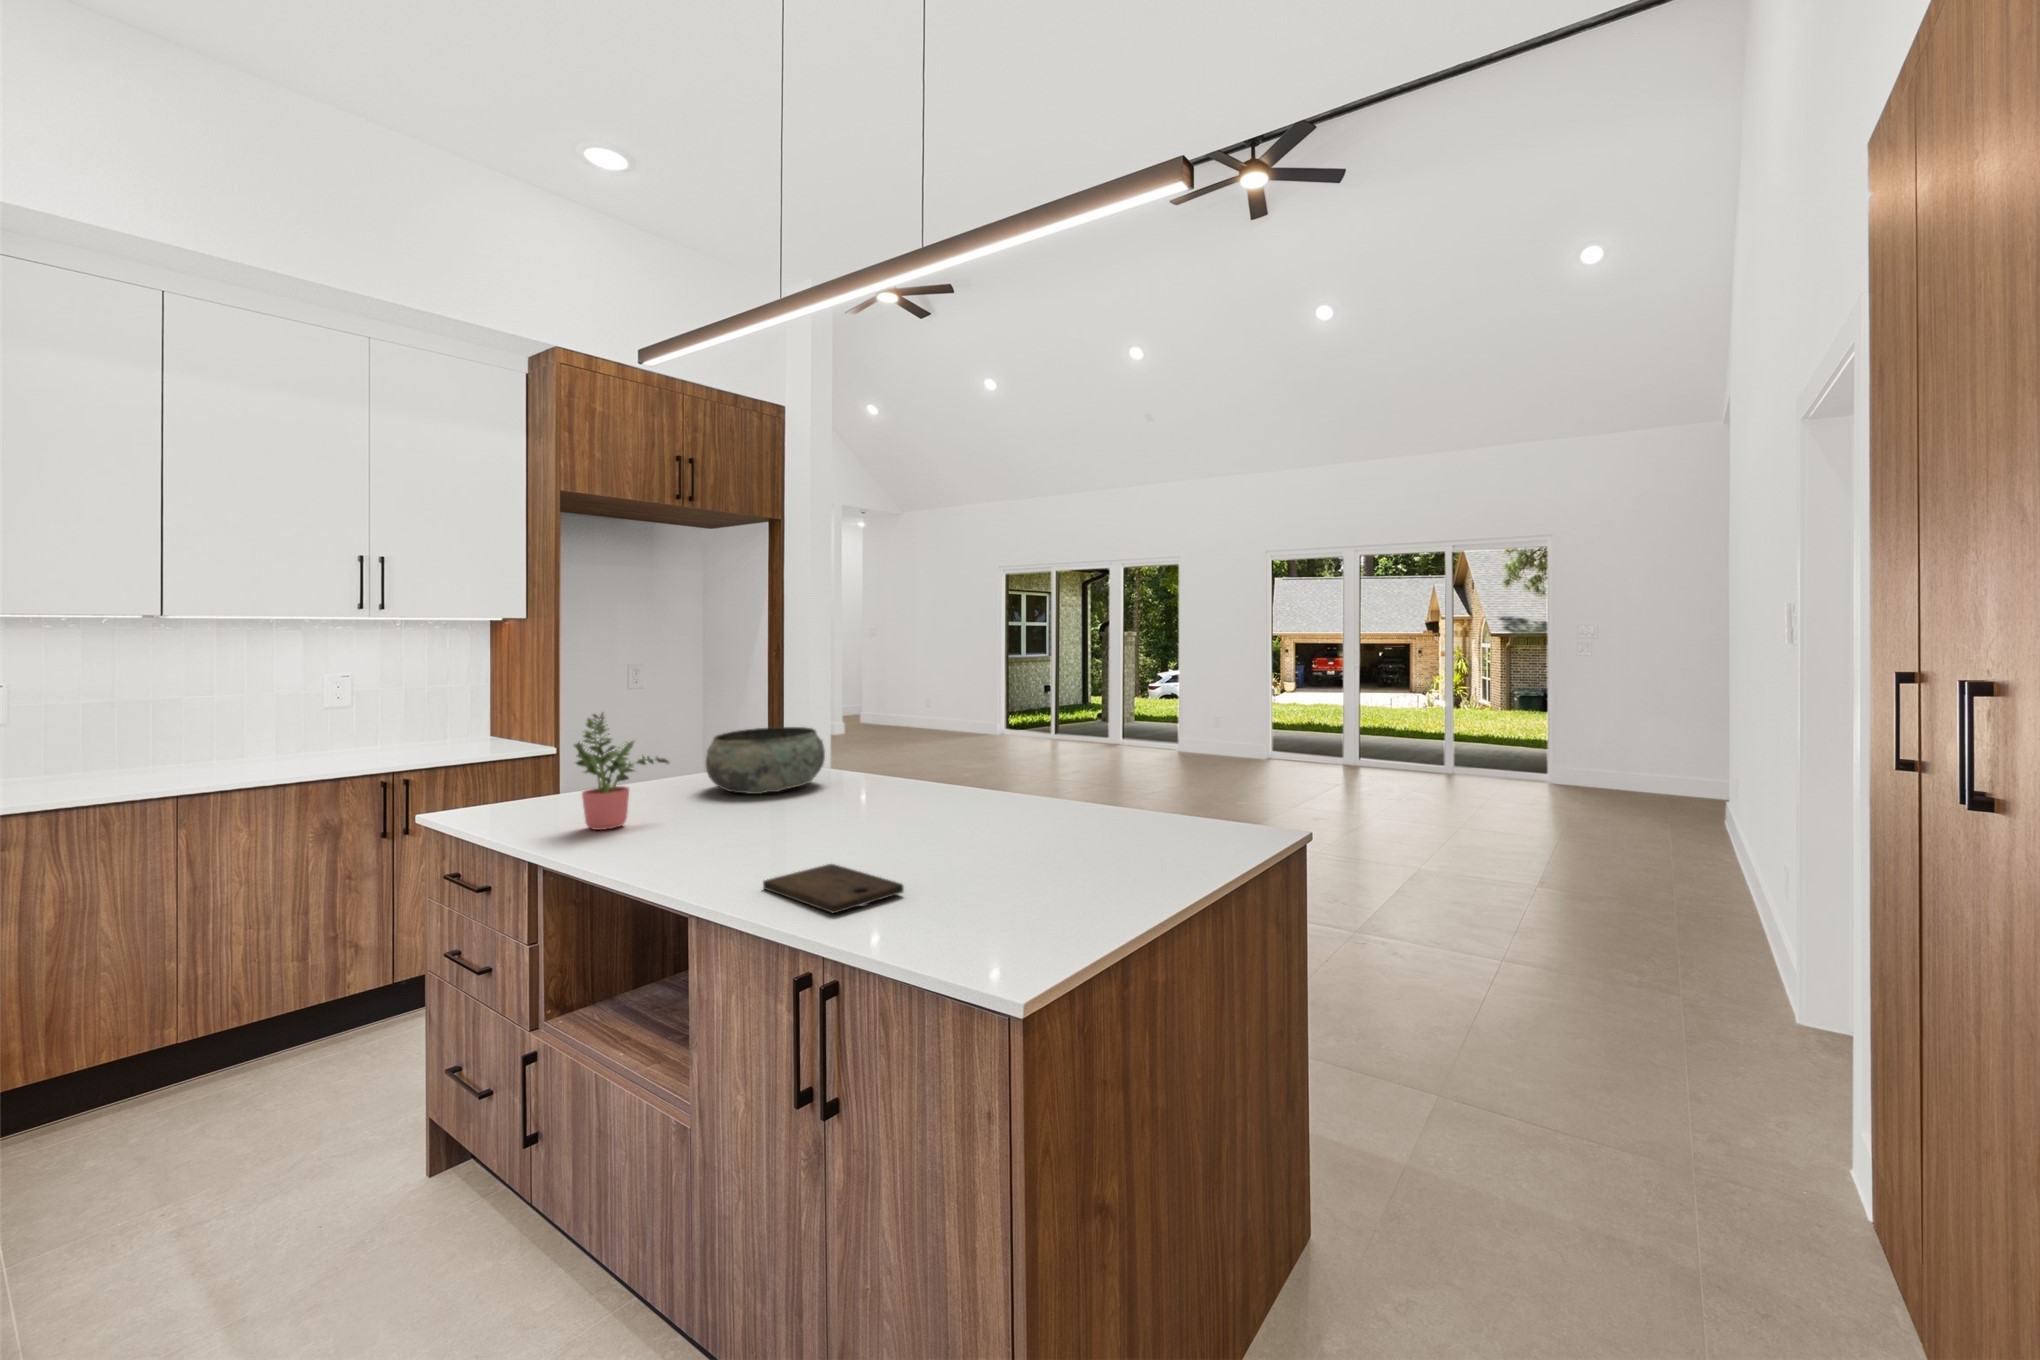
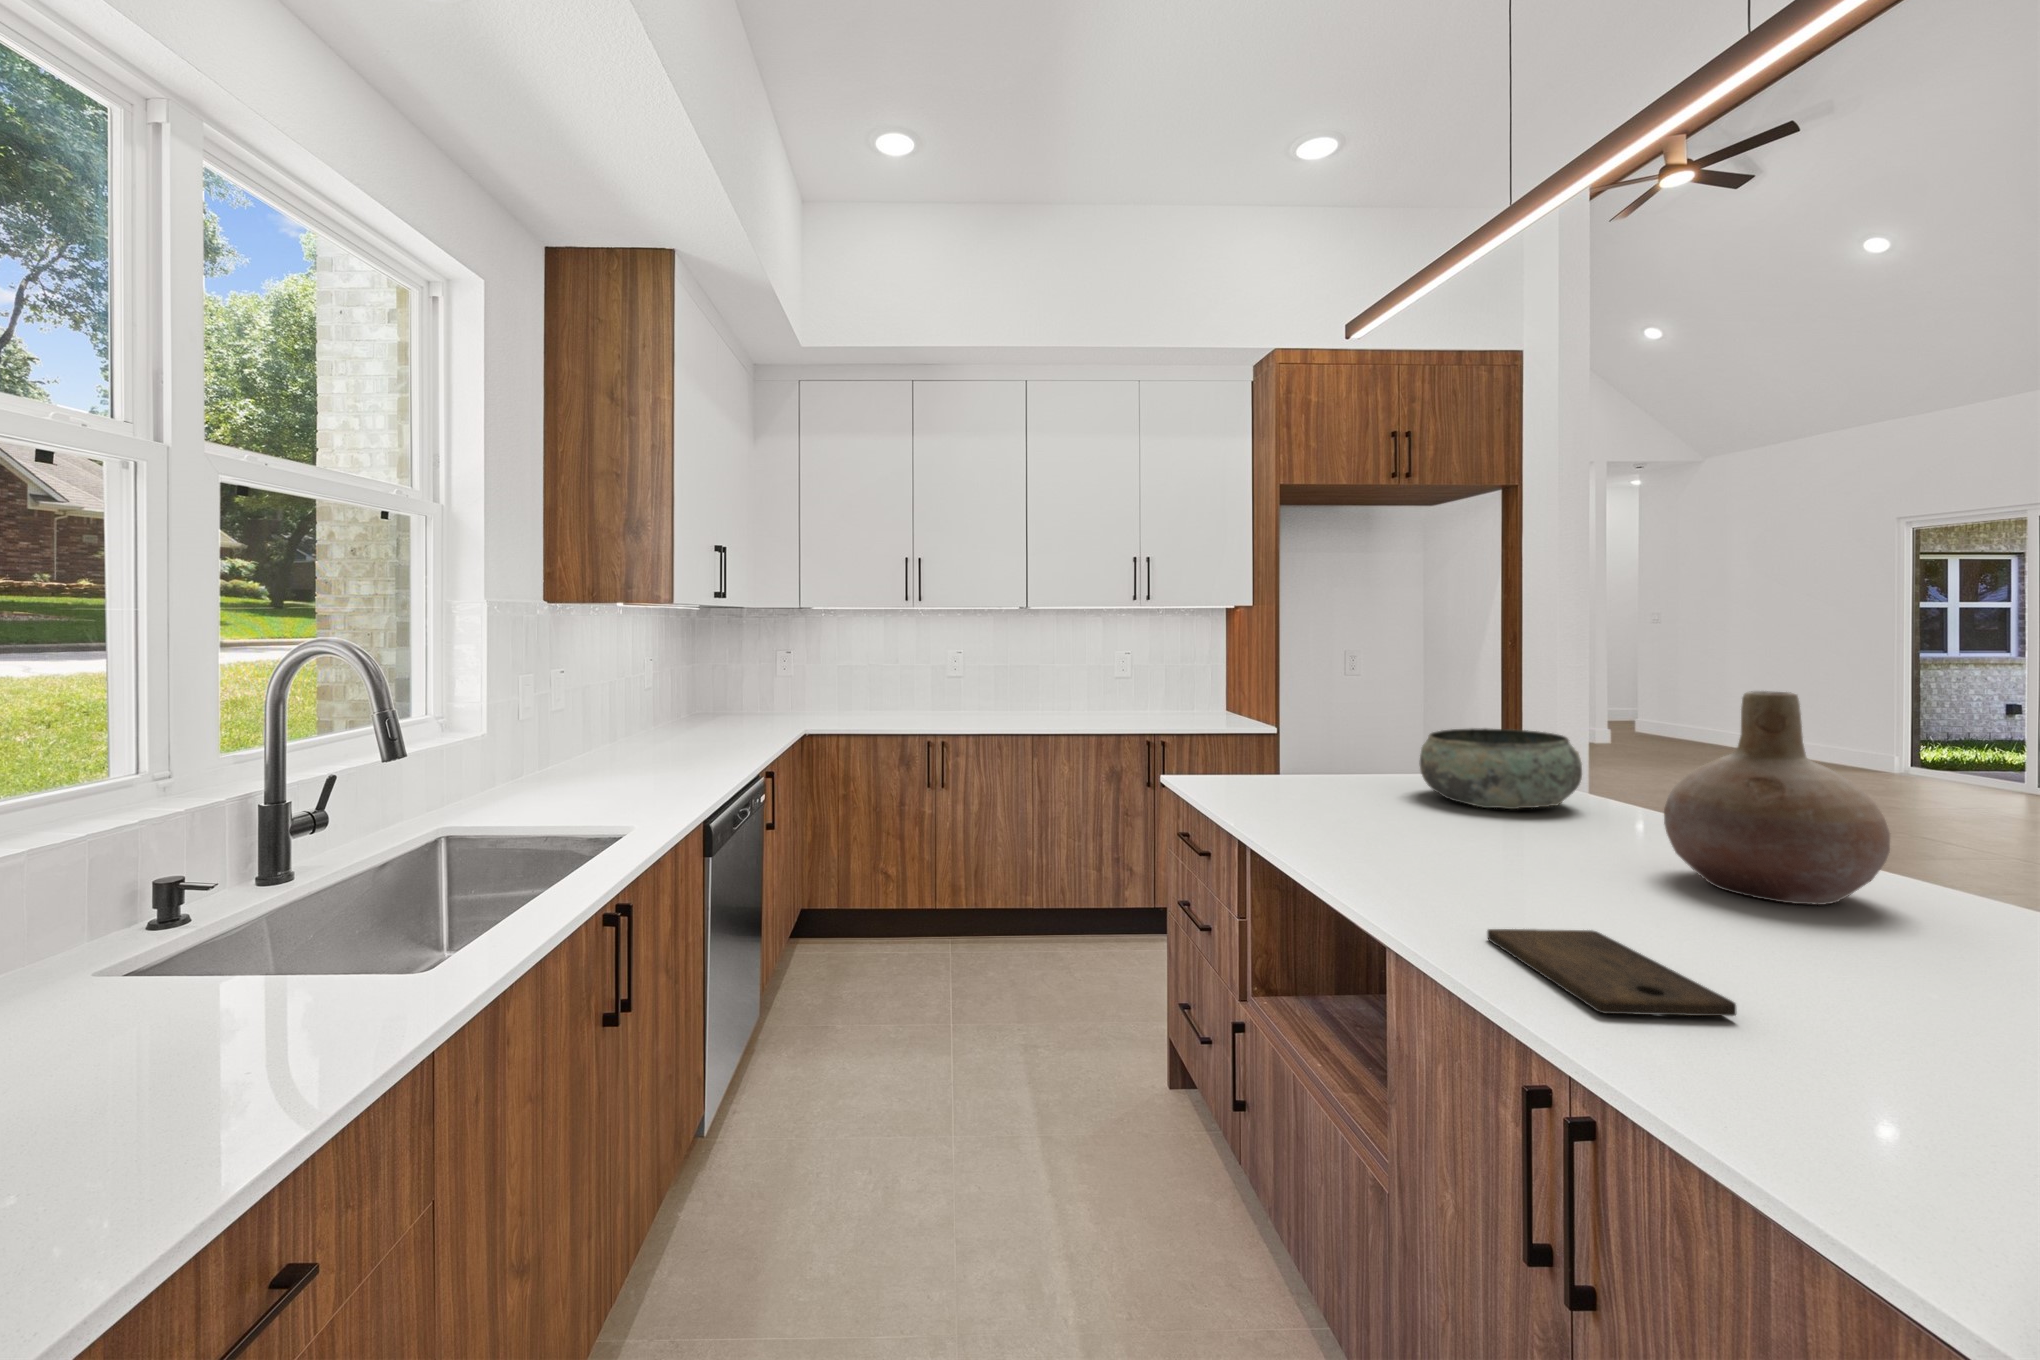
vase: none [872,687,977,823] -> present [1664,691,1890,905]
potted plant: present [574,713,669,830] -> none [1276,697,1376,819]

